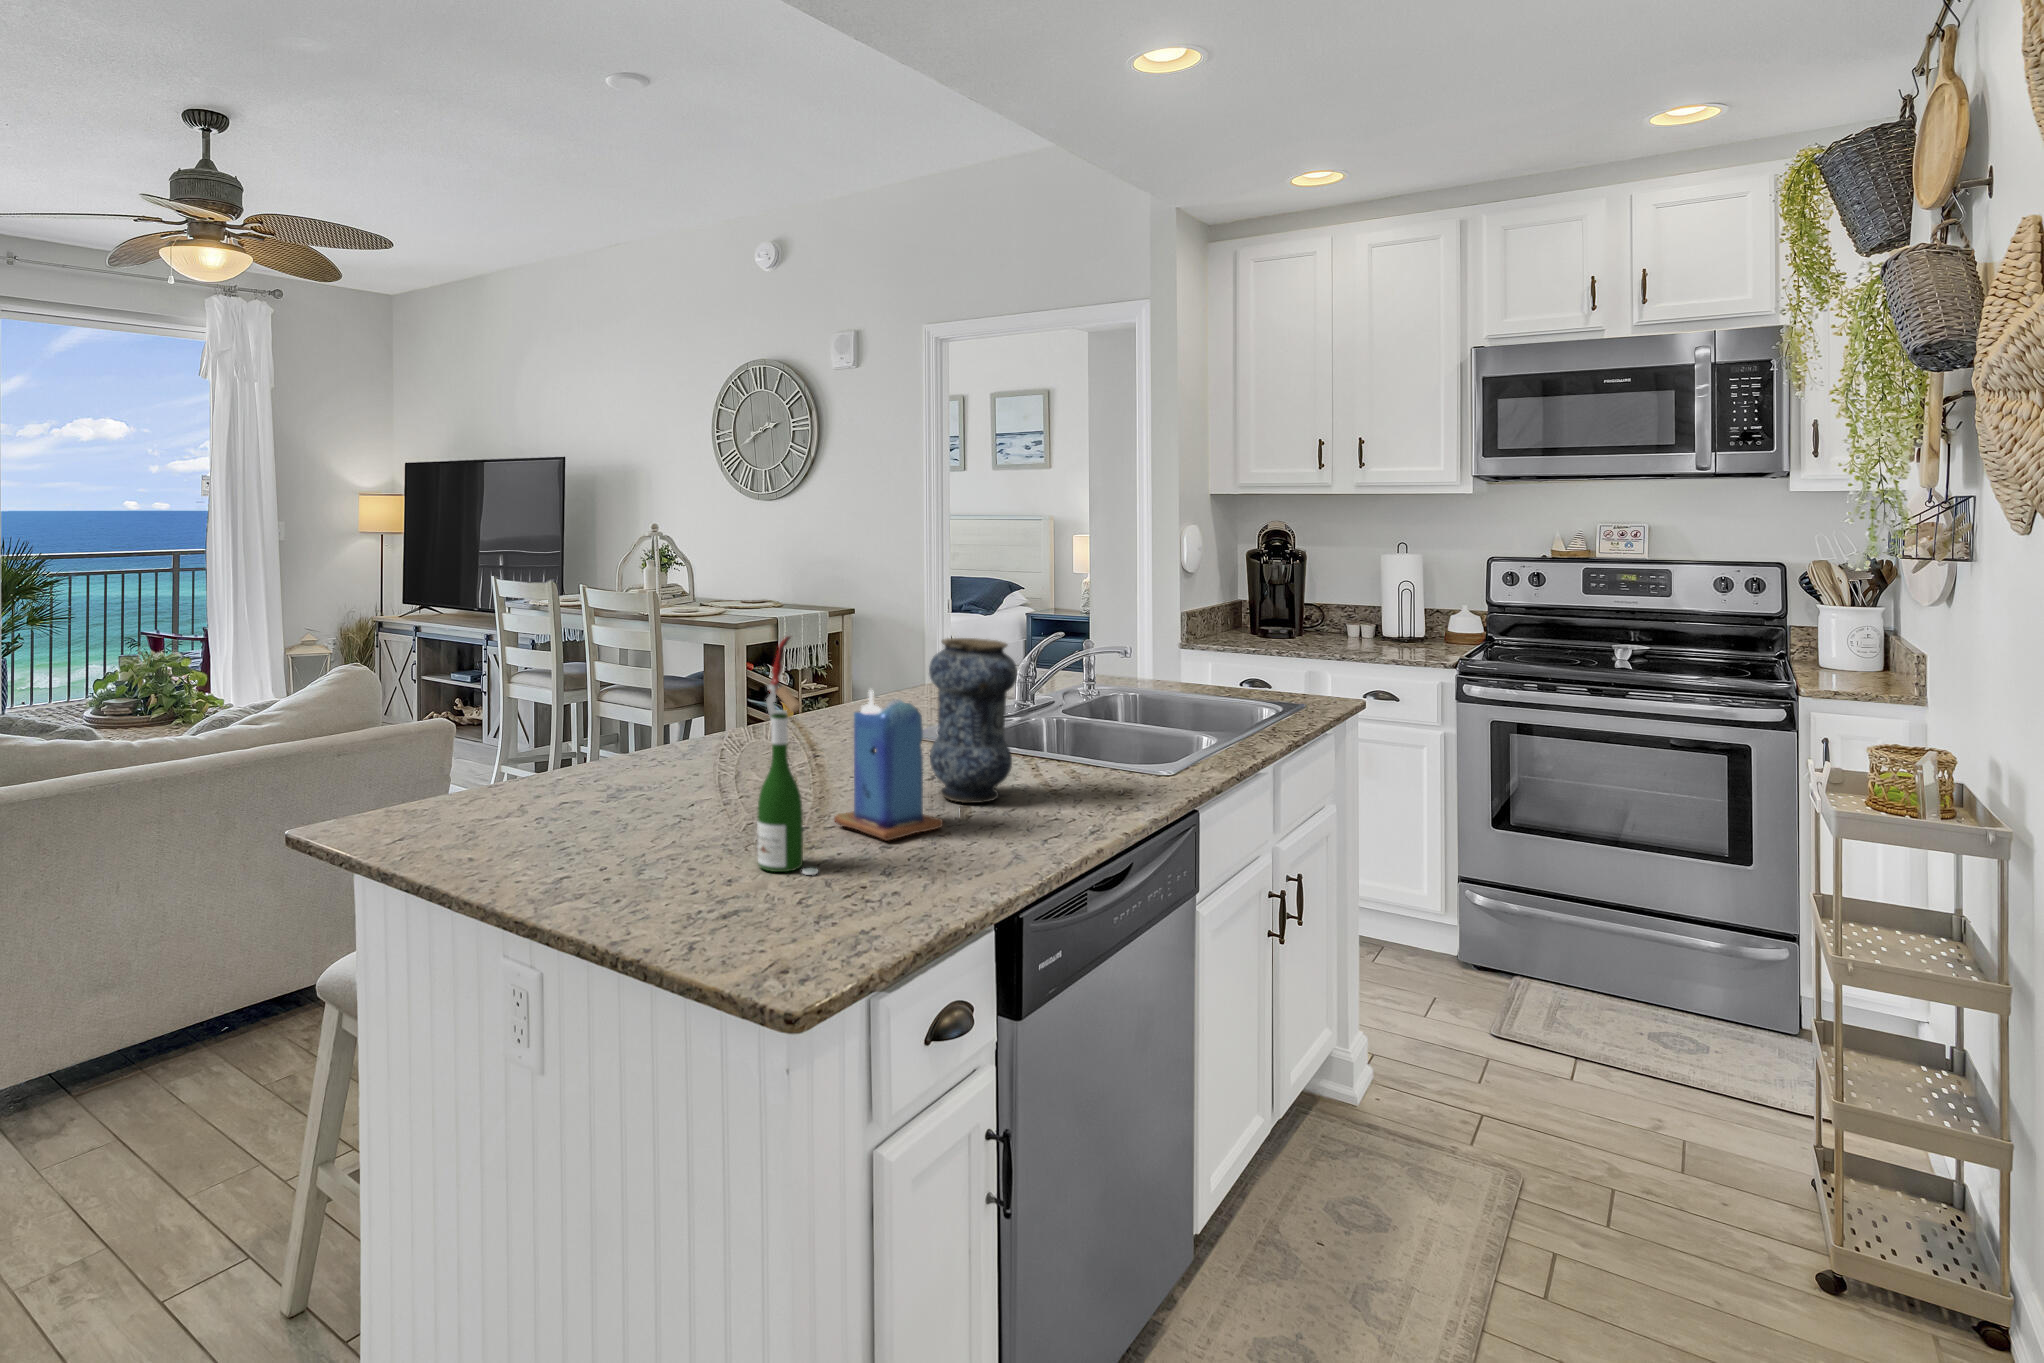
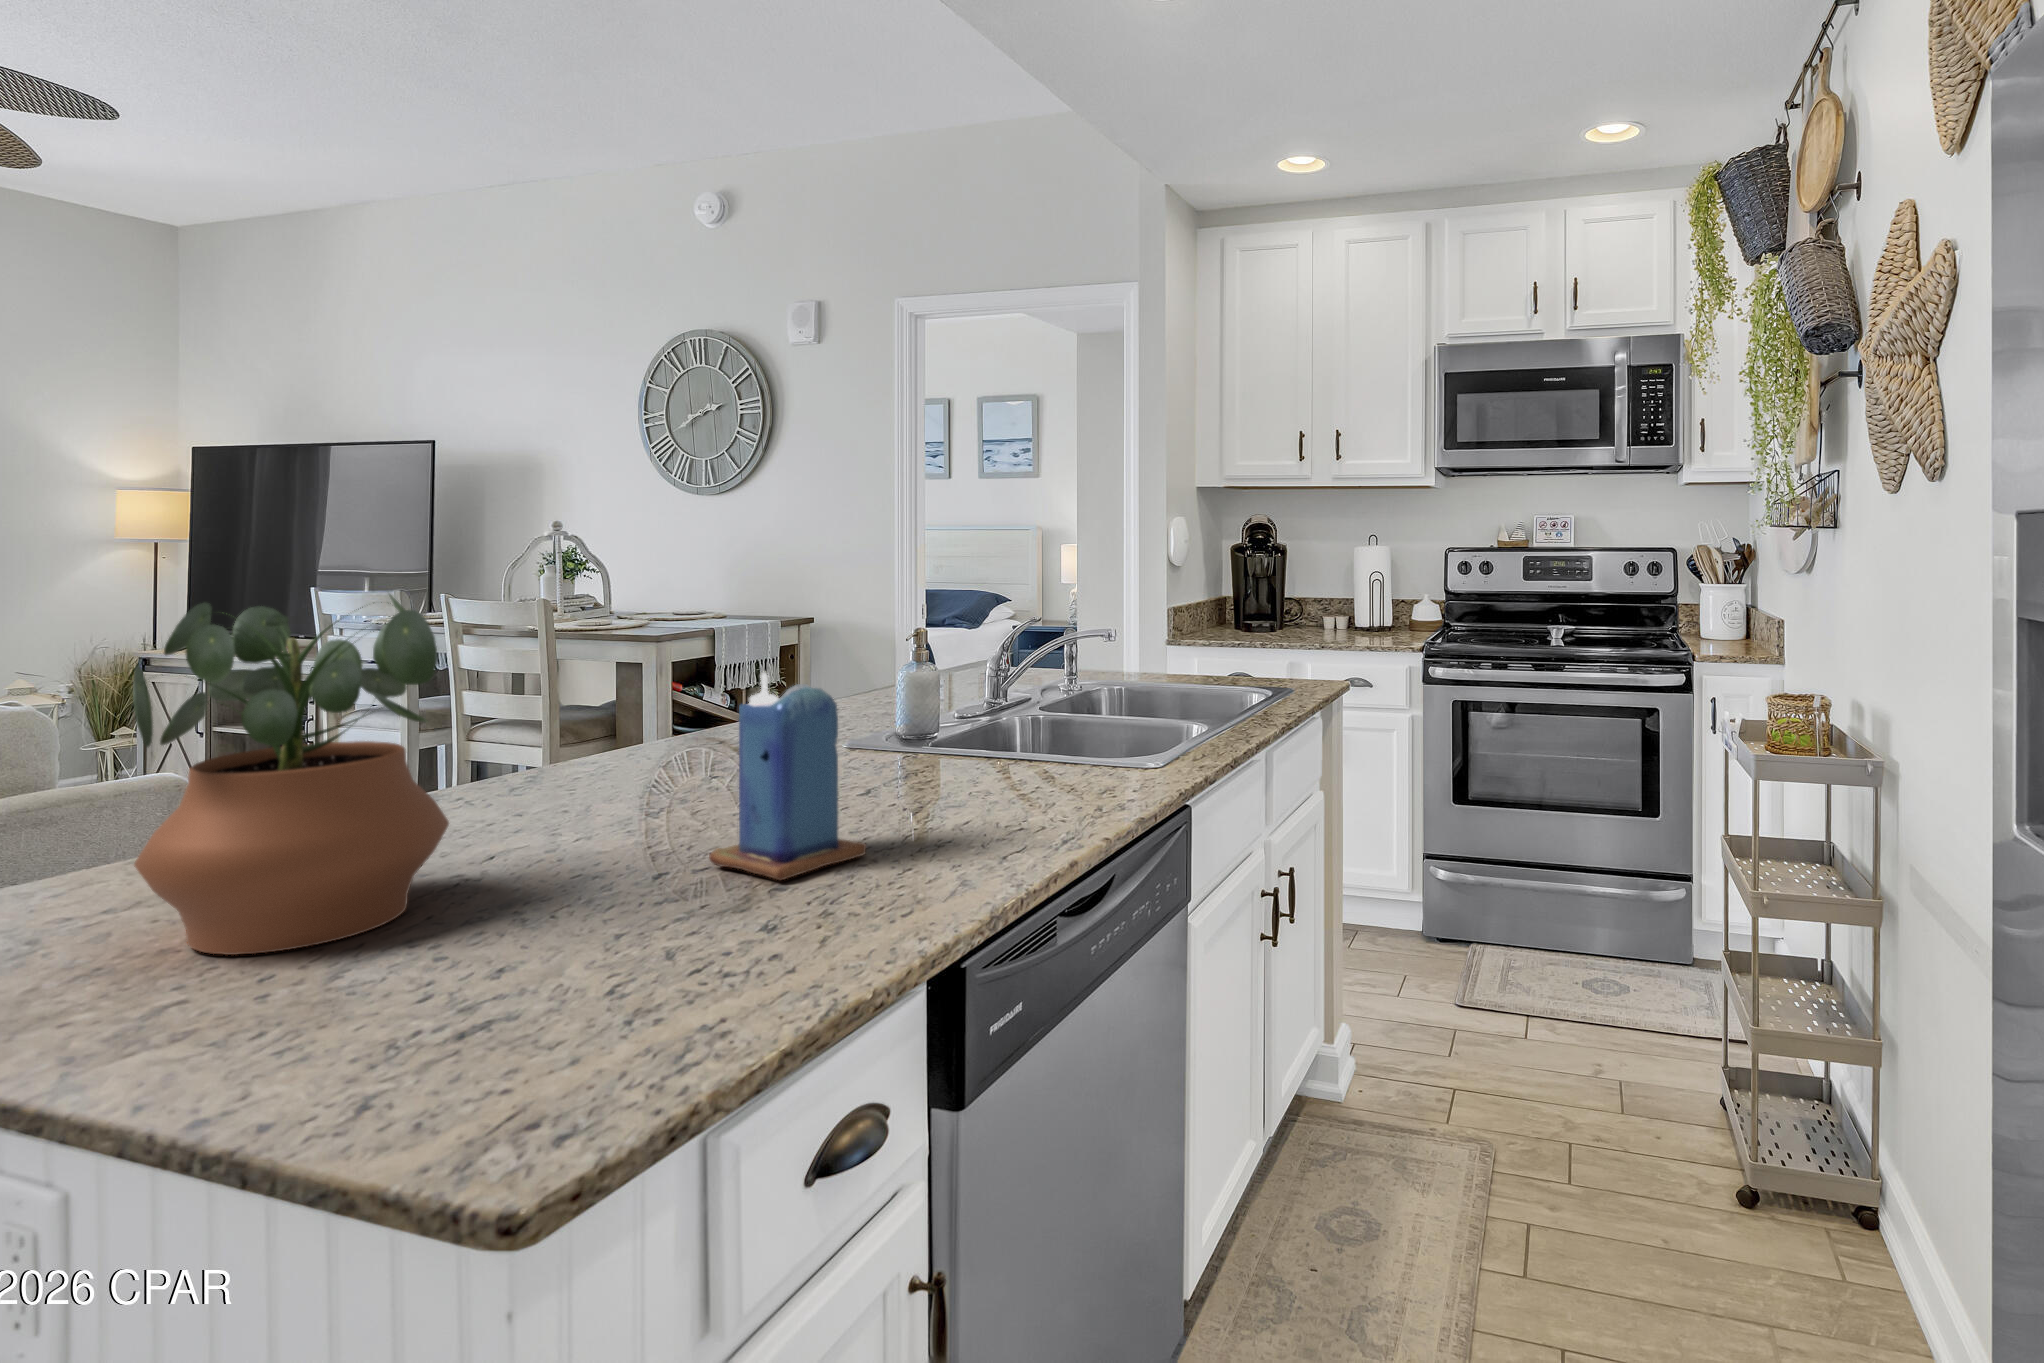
potted plant: none [518,628,677,855] -> present [133,594,449,955]
wine bottle: present [758,636,818,875] -> none [564,588,661,945]
vase: present [929,638,1017,803] -> none [857,608,972,820]

